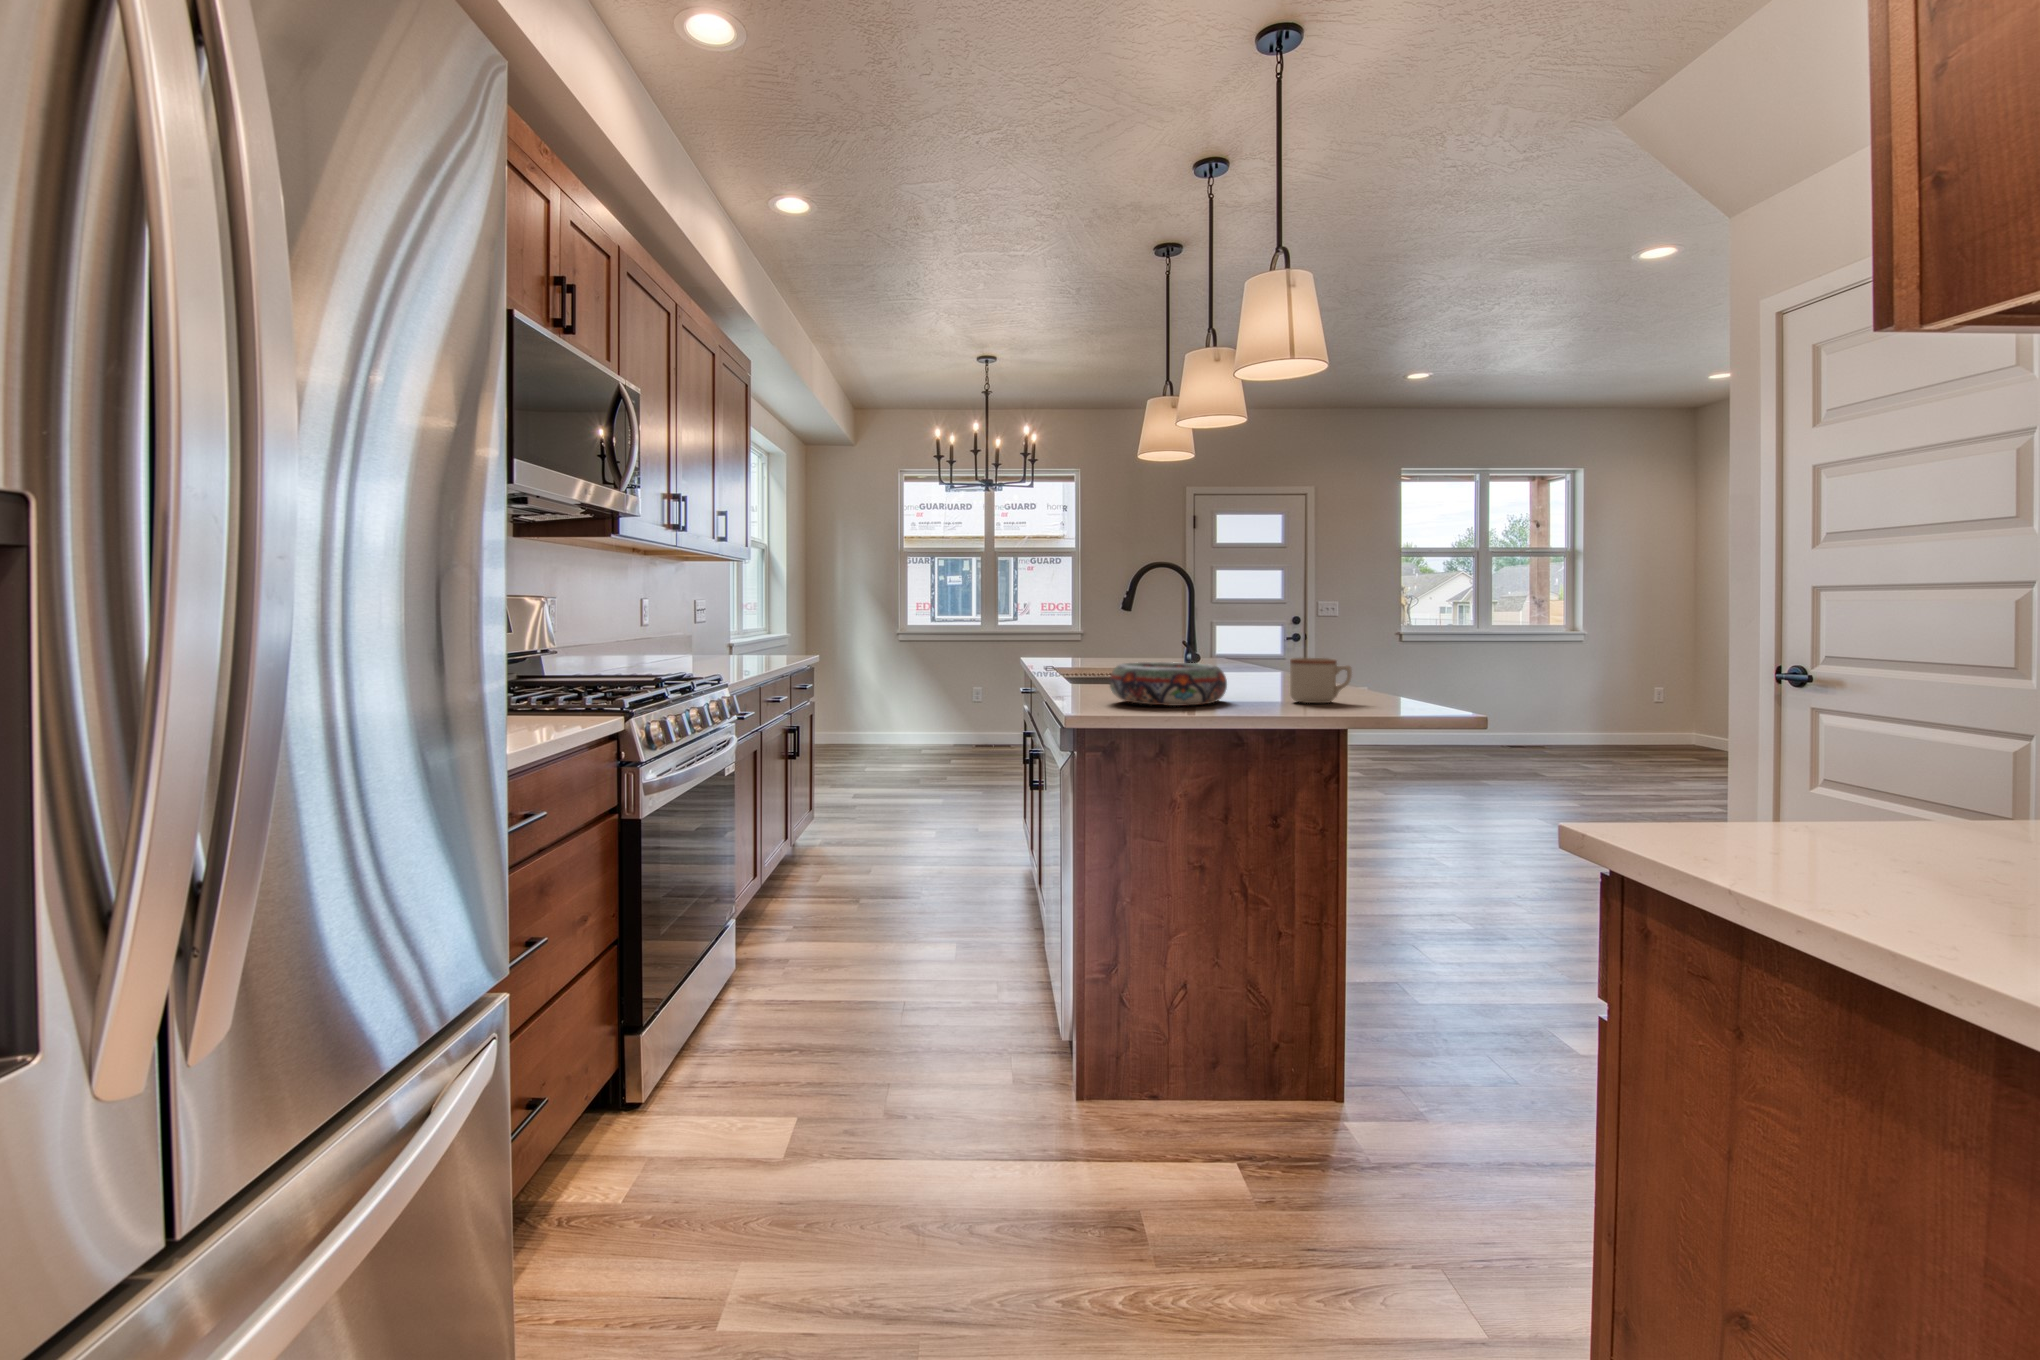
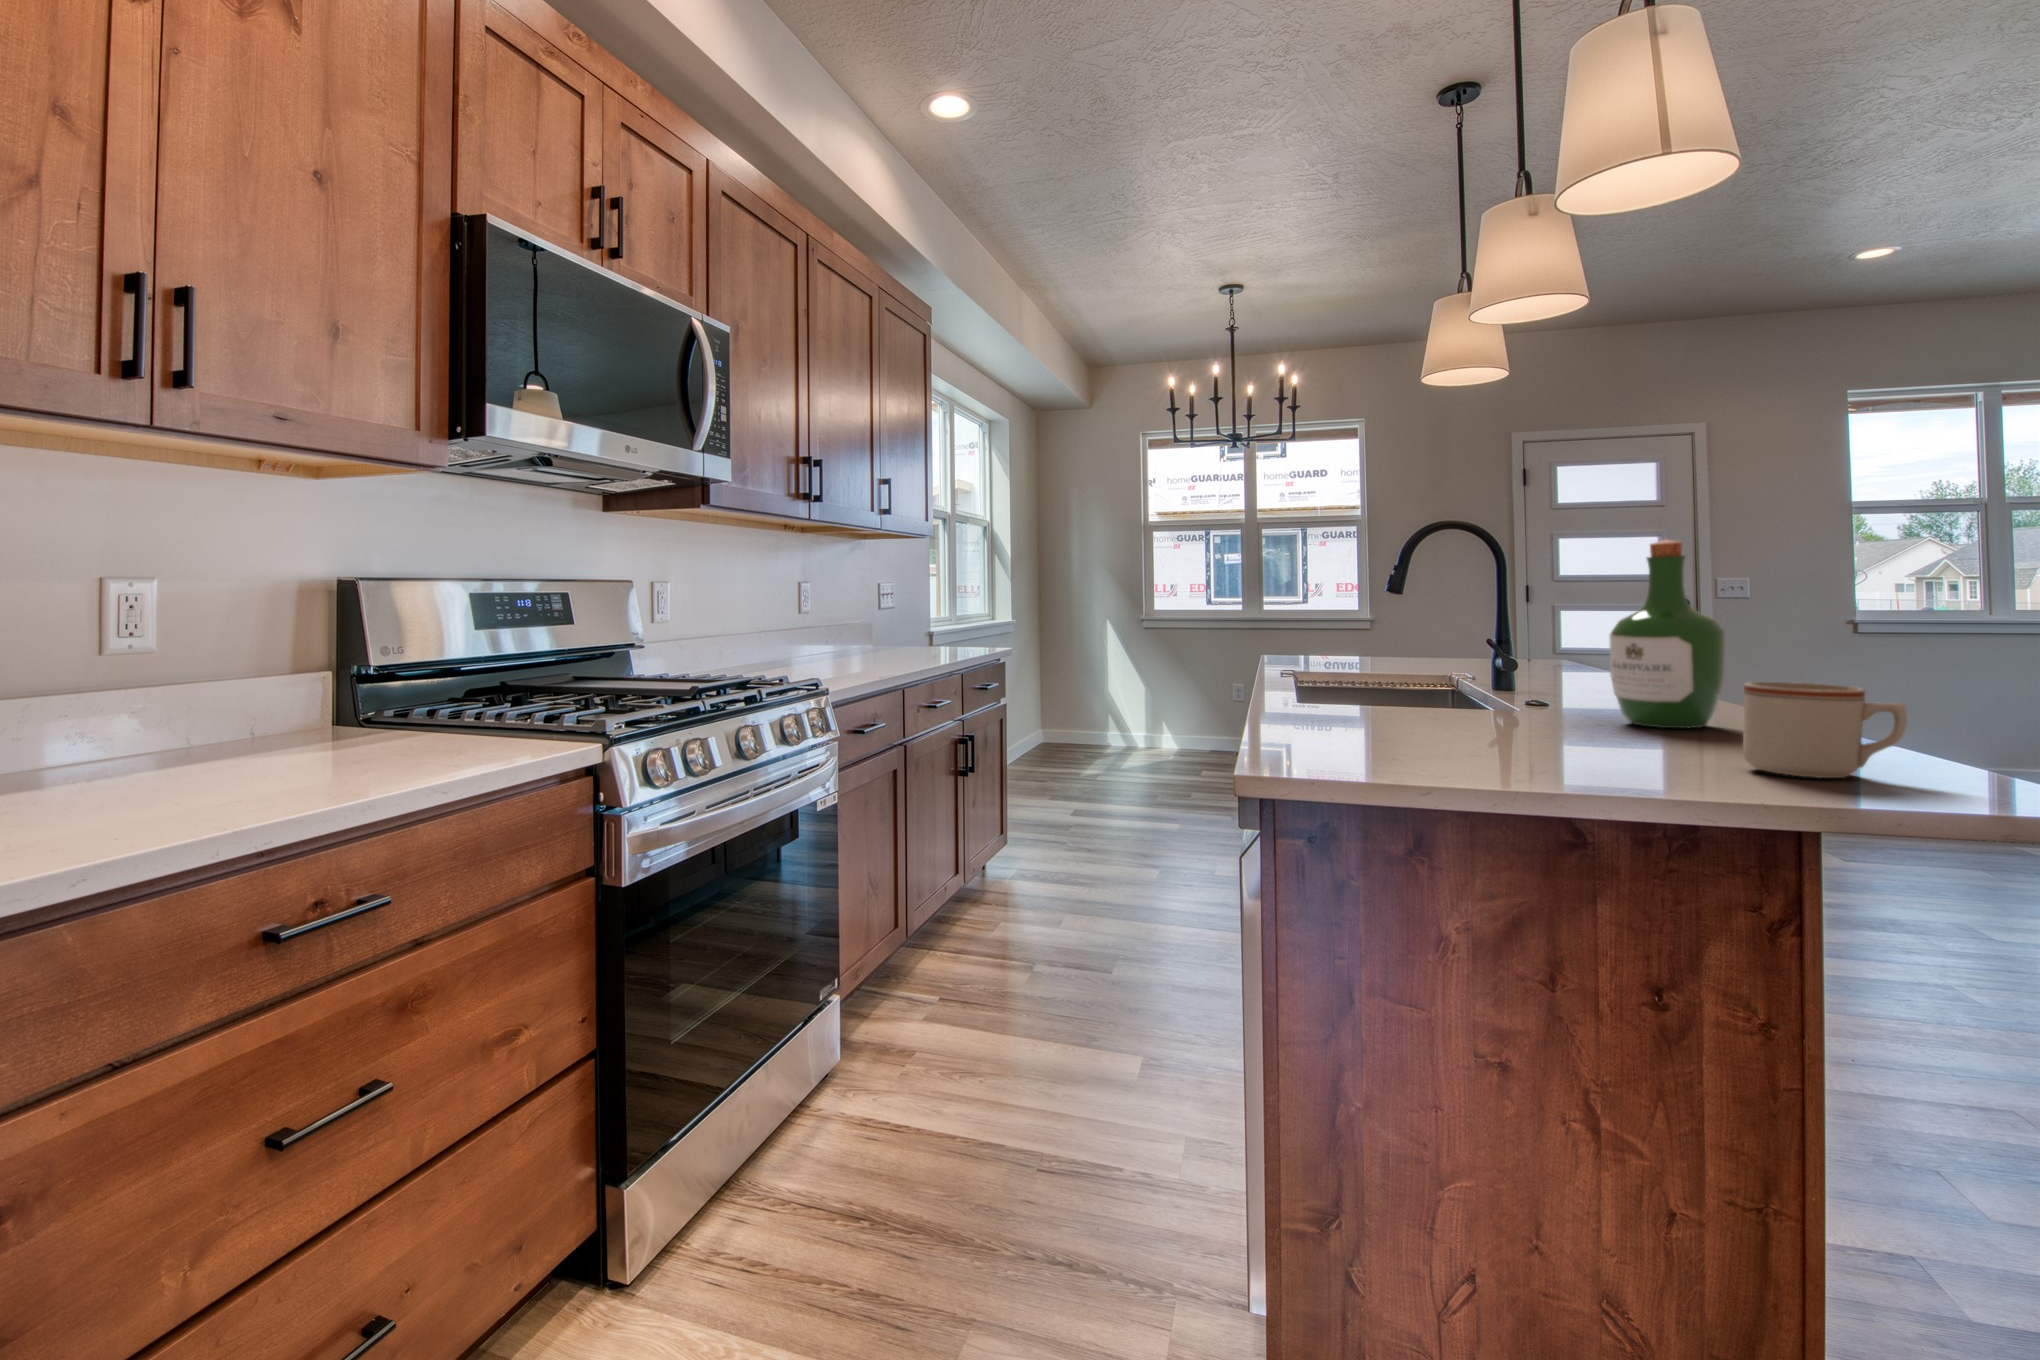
wine bottle: none [1236,581,1290,689] -> present [1609,540,1725,728]
decorative bowl: present [1109,662,1227,706] -> none [1360,680,1597,765]

